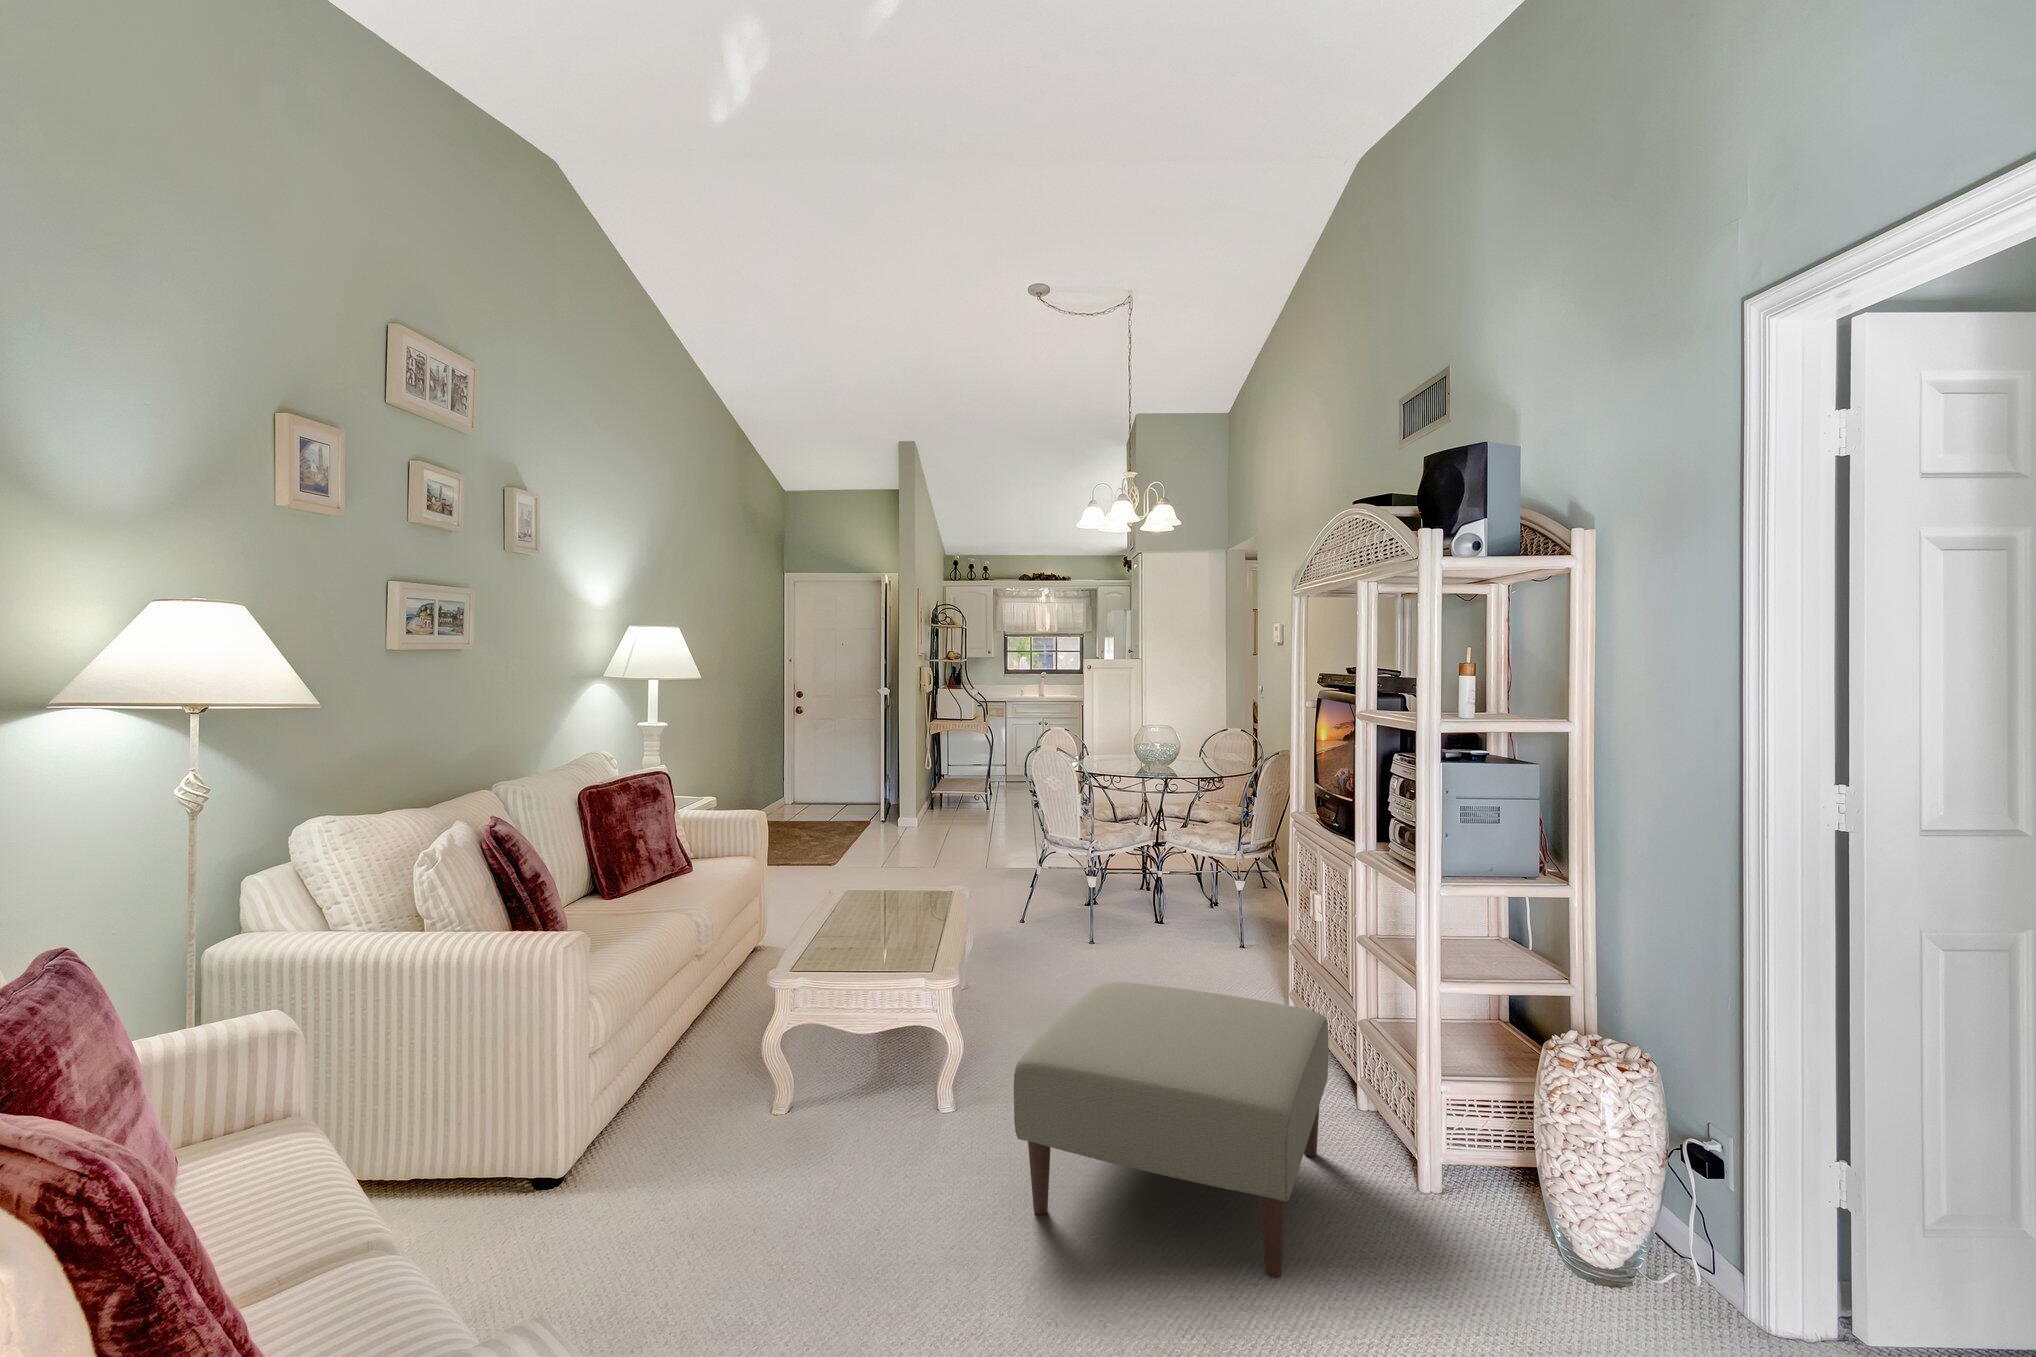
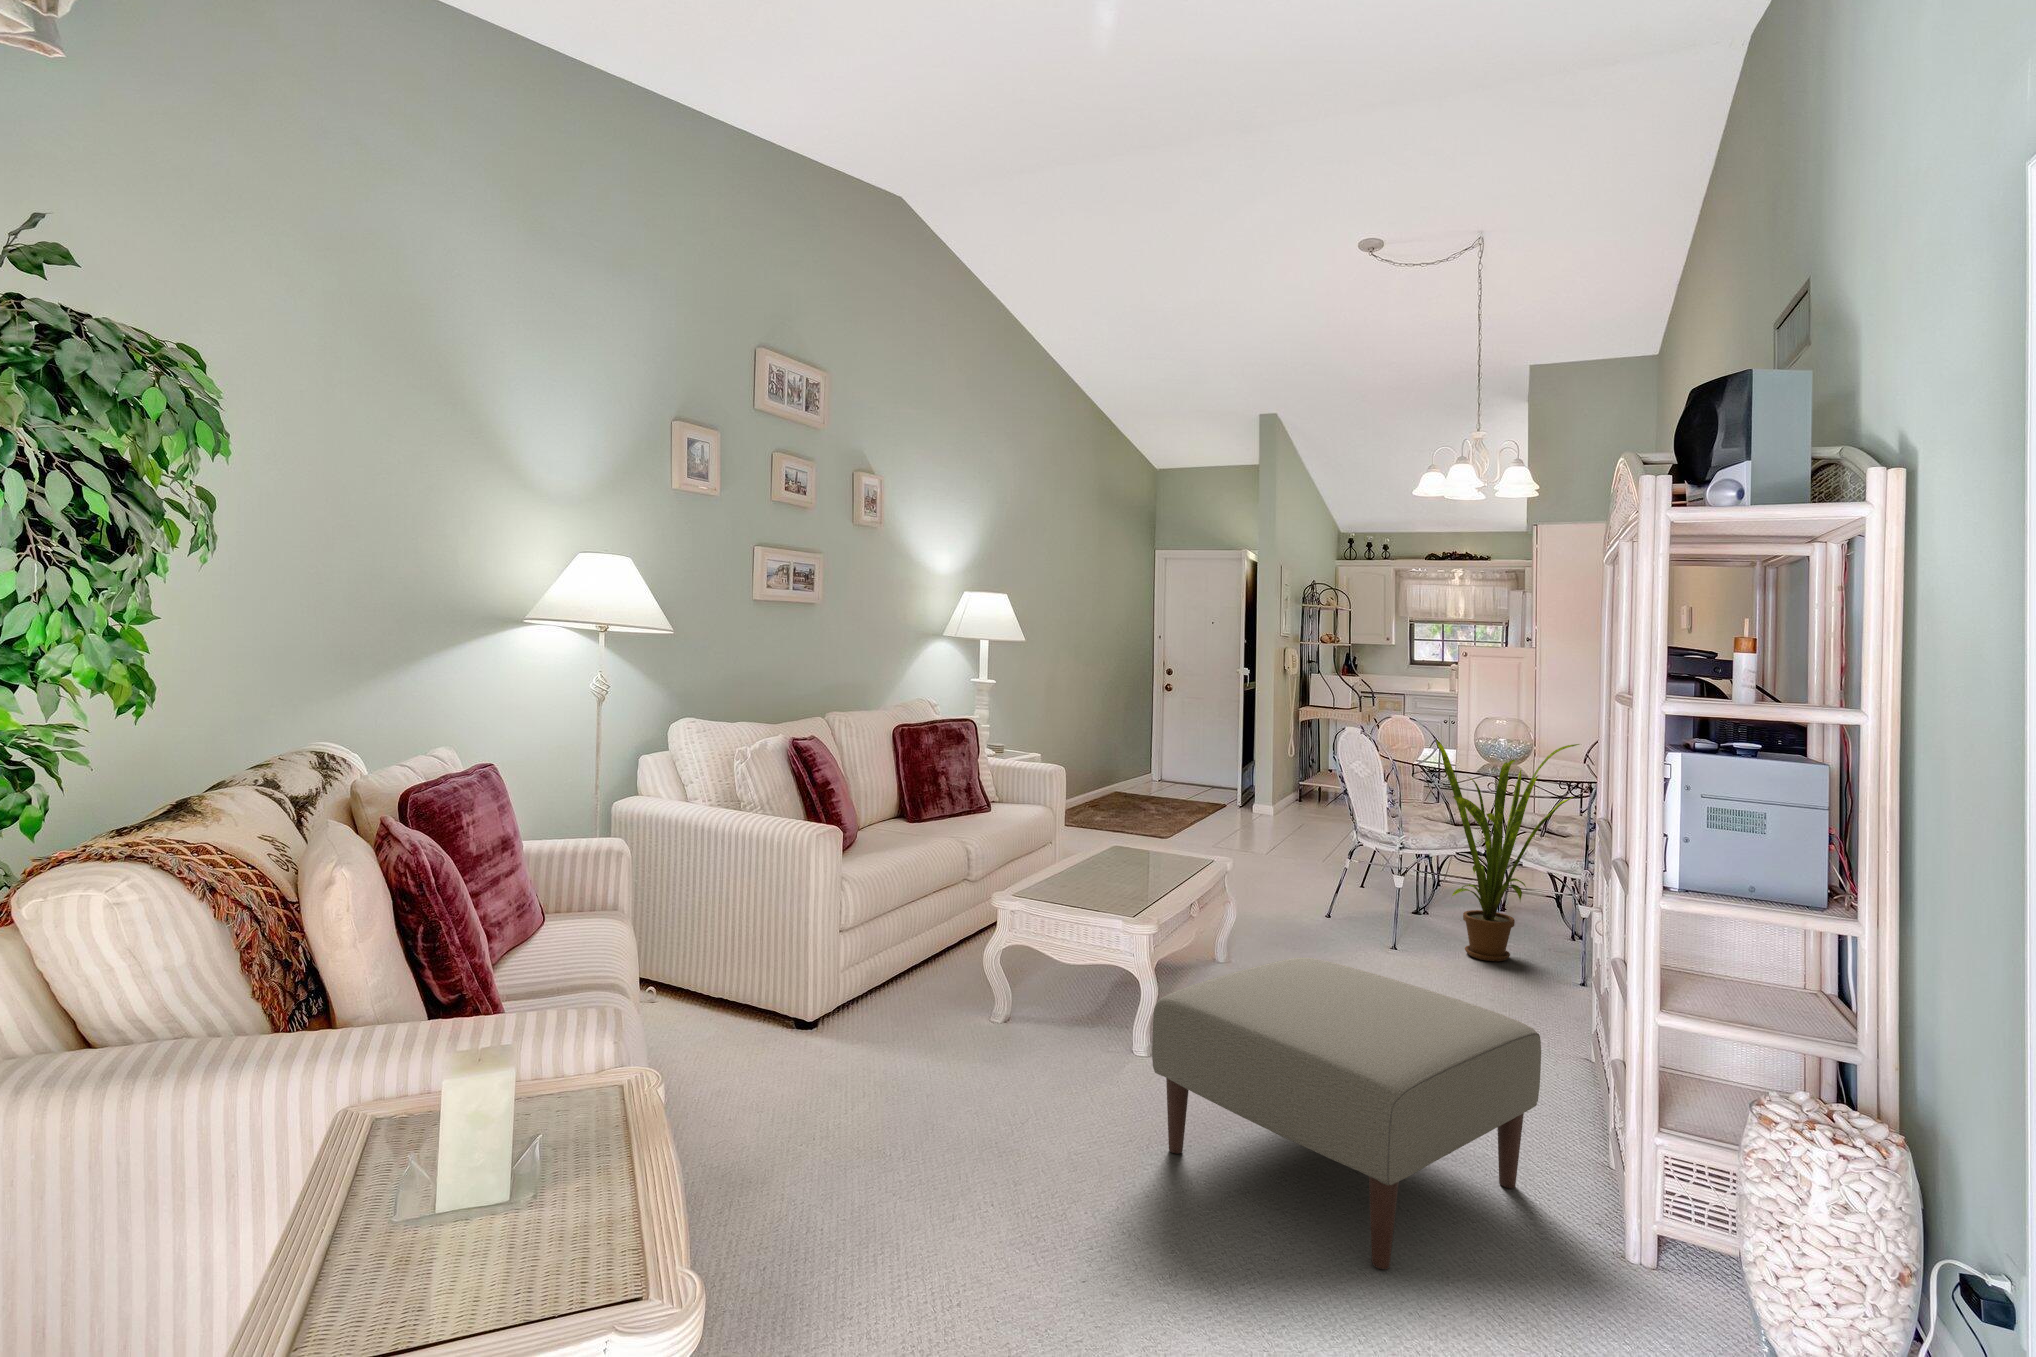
house plant: none [1123,746,1232,937] -> present [1436,740,1579,961]

